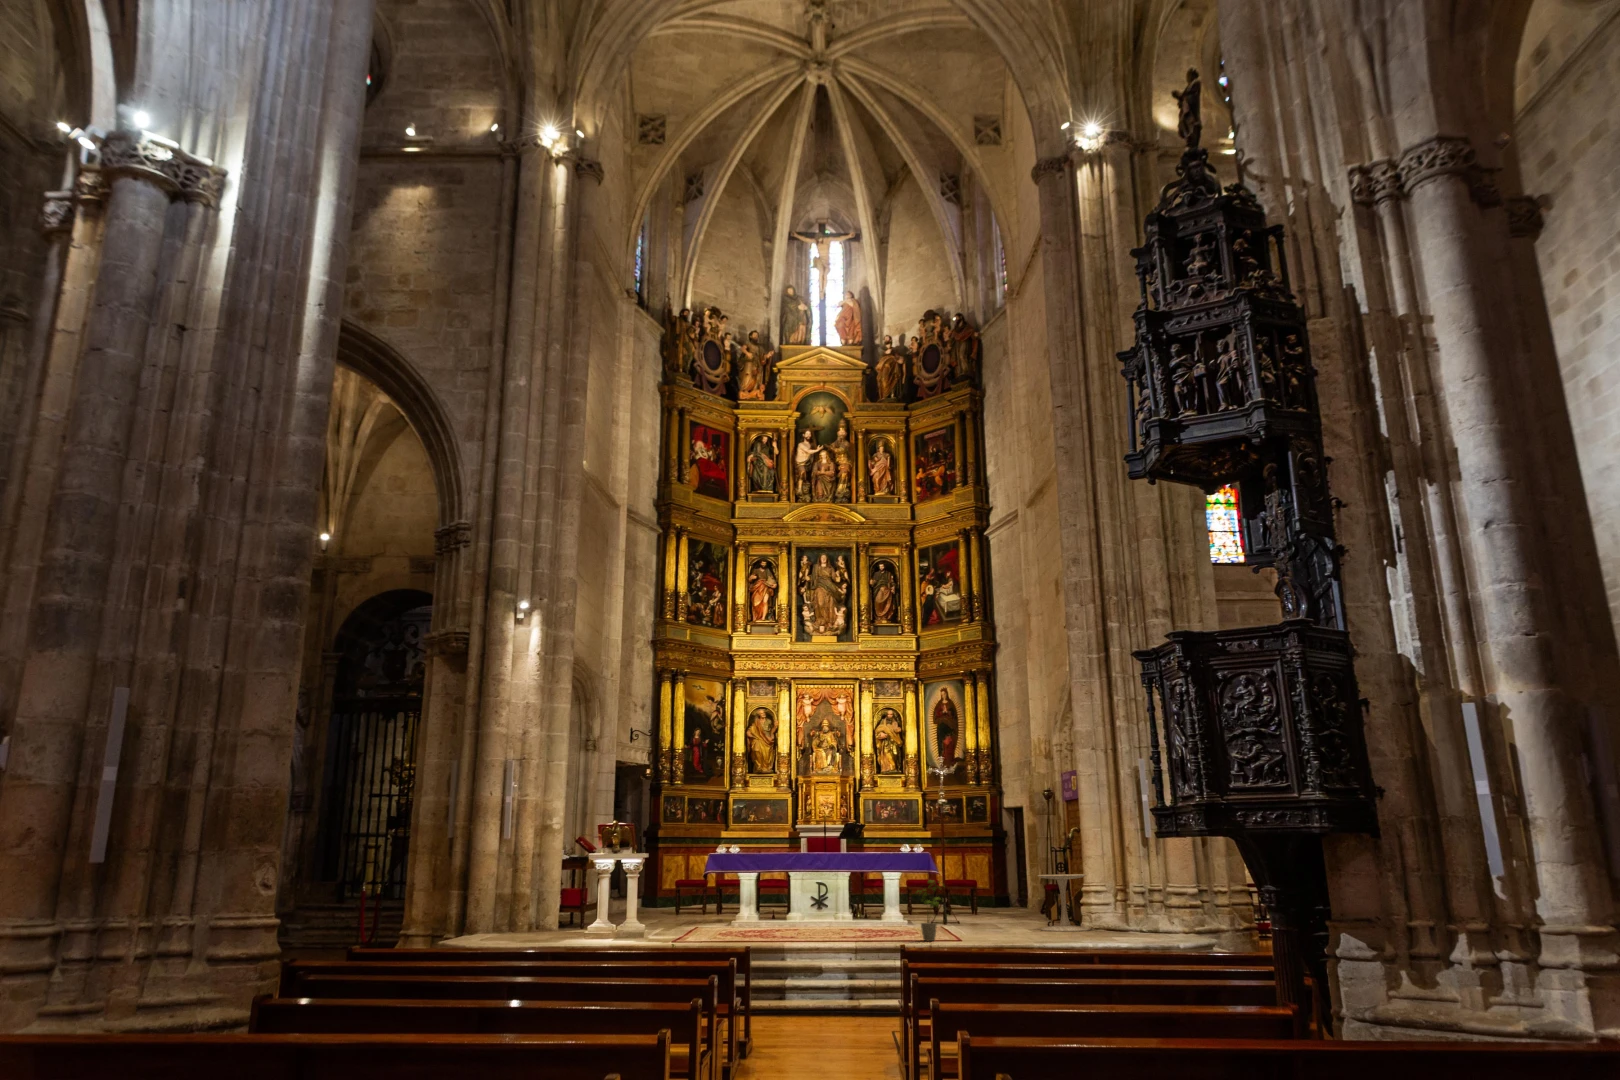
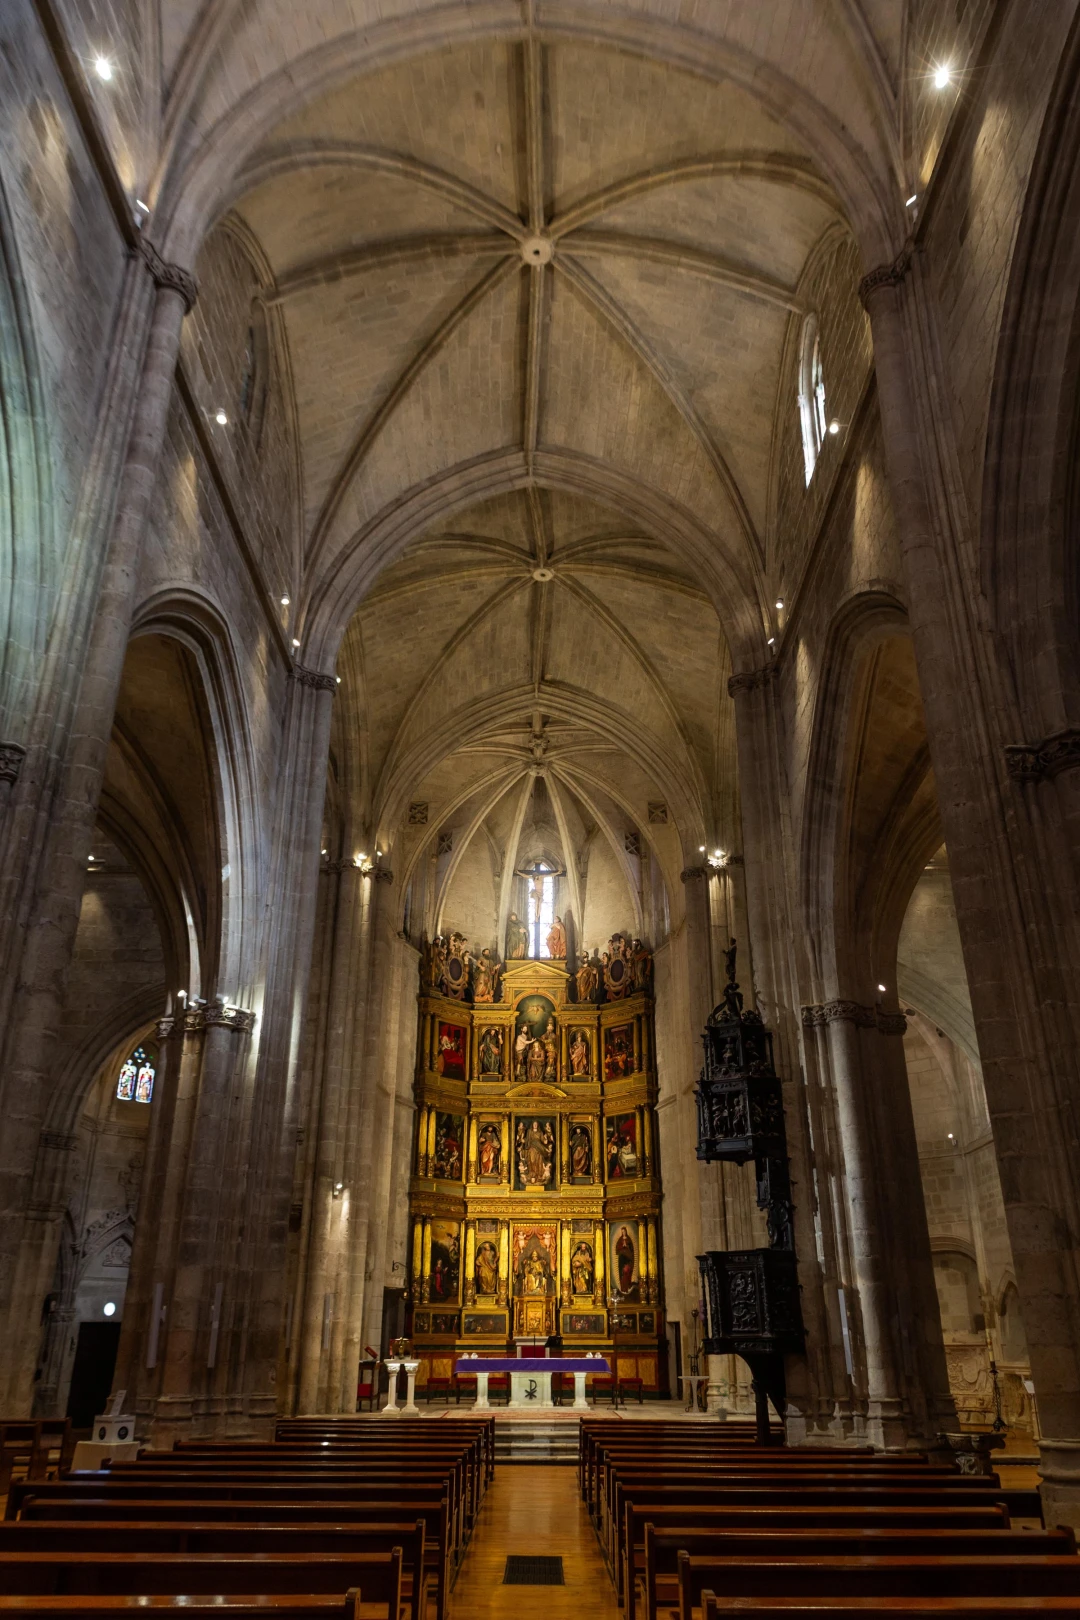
house plant: present [916,880,940,941] -> present [715,1379,728,1421]

